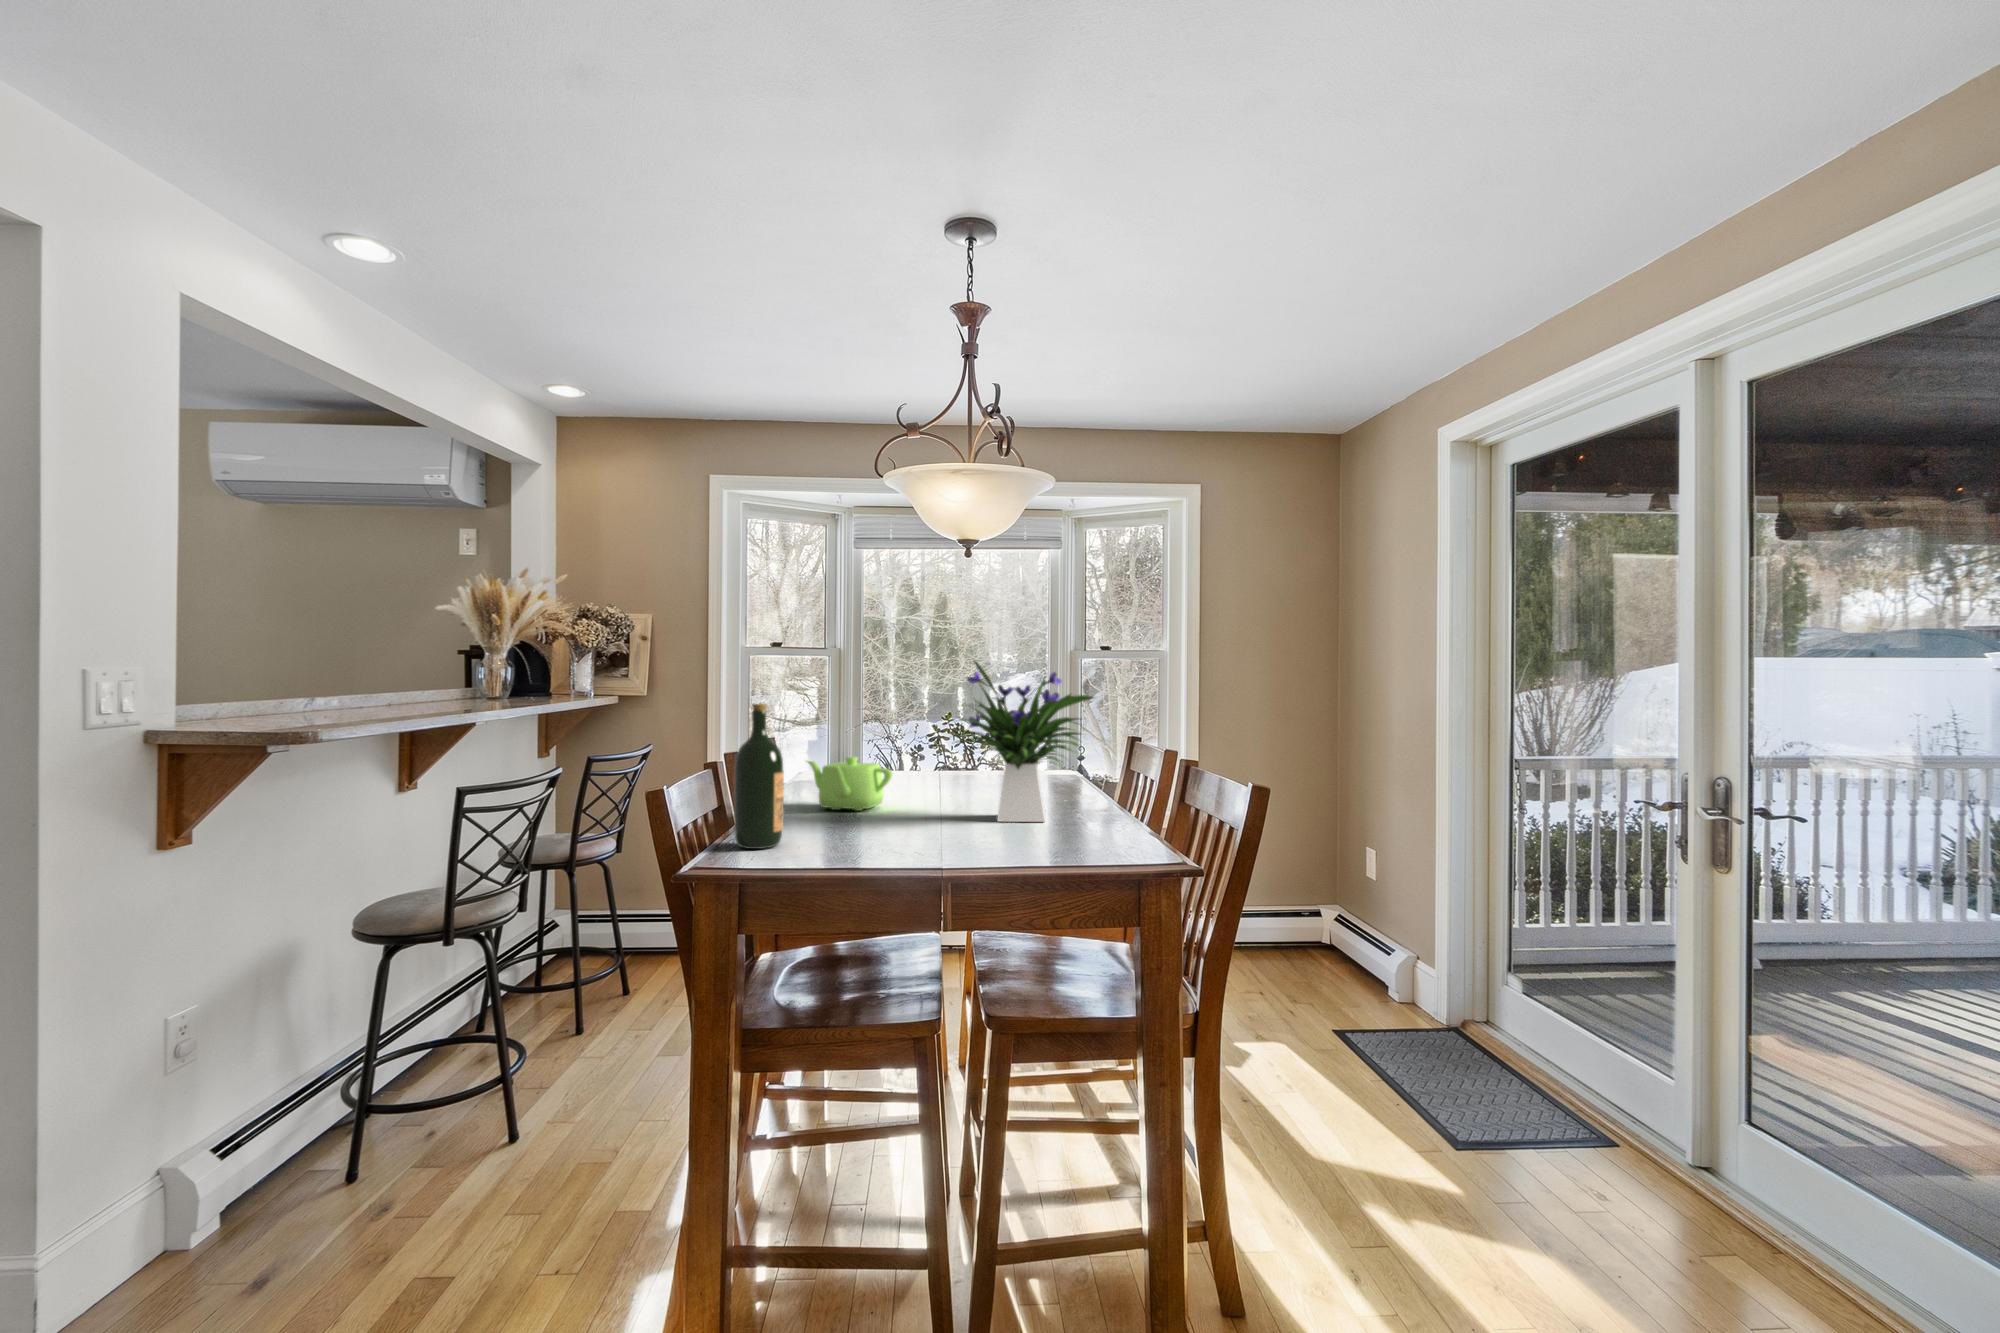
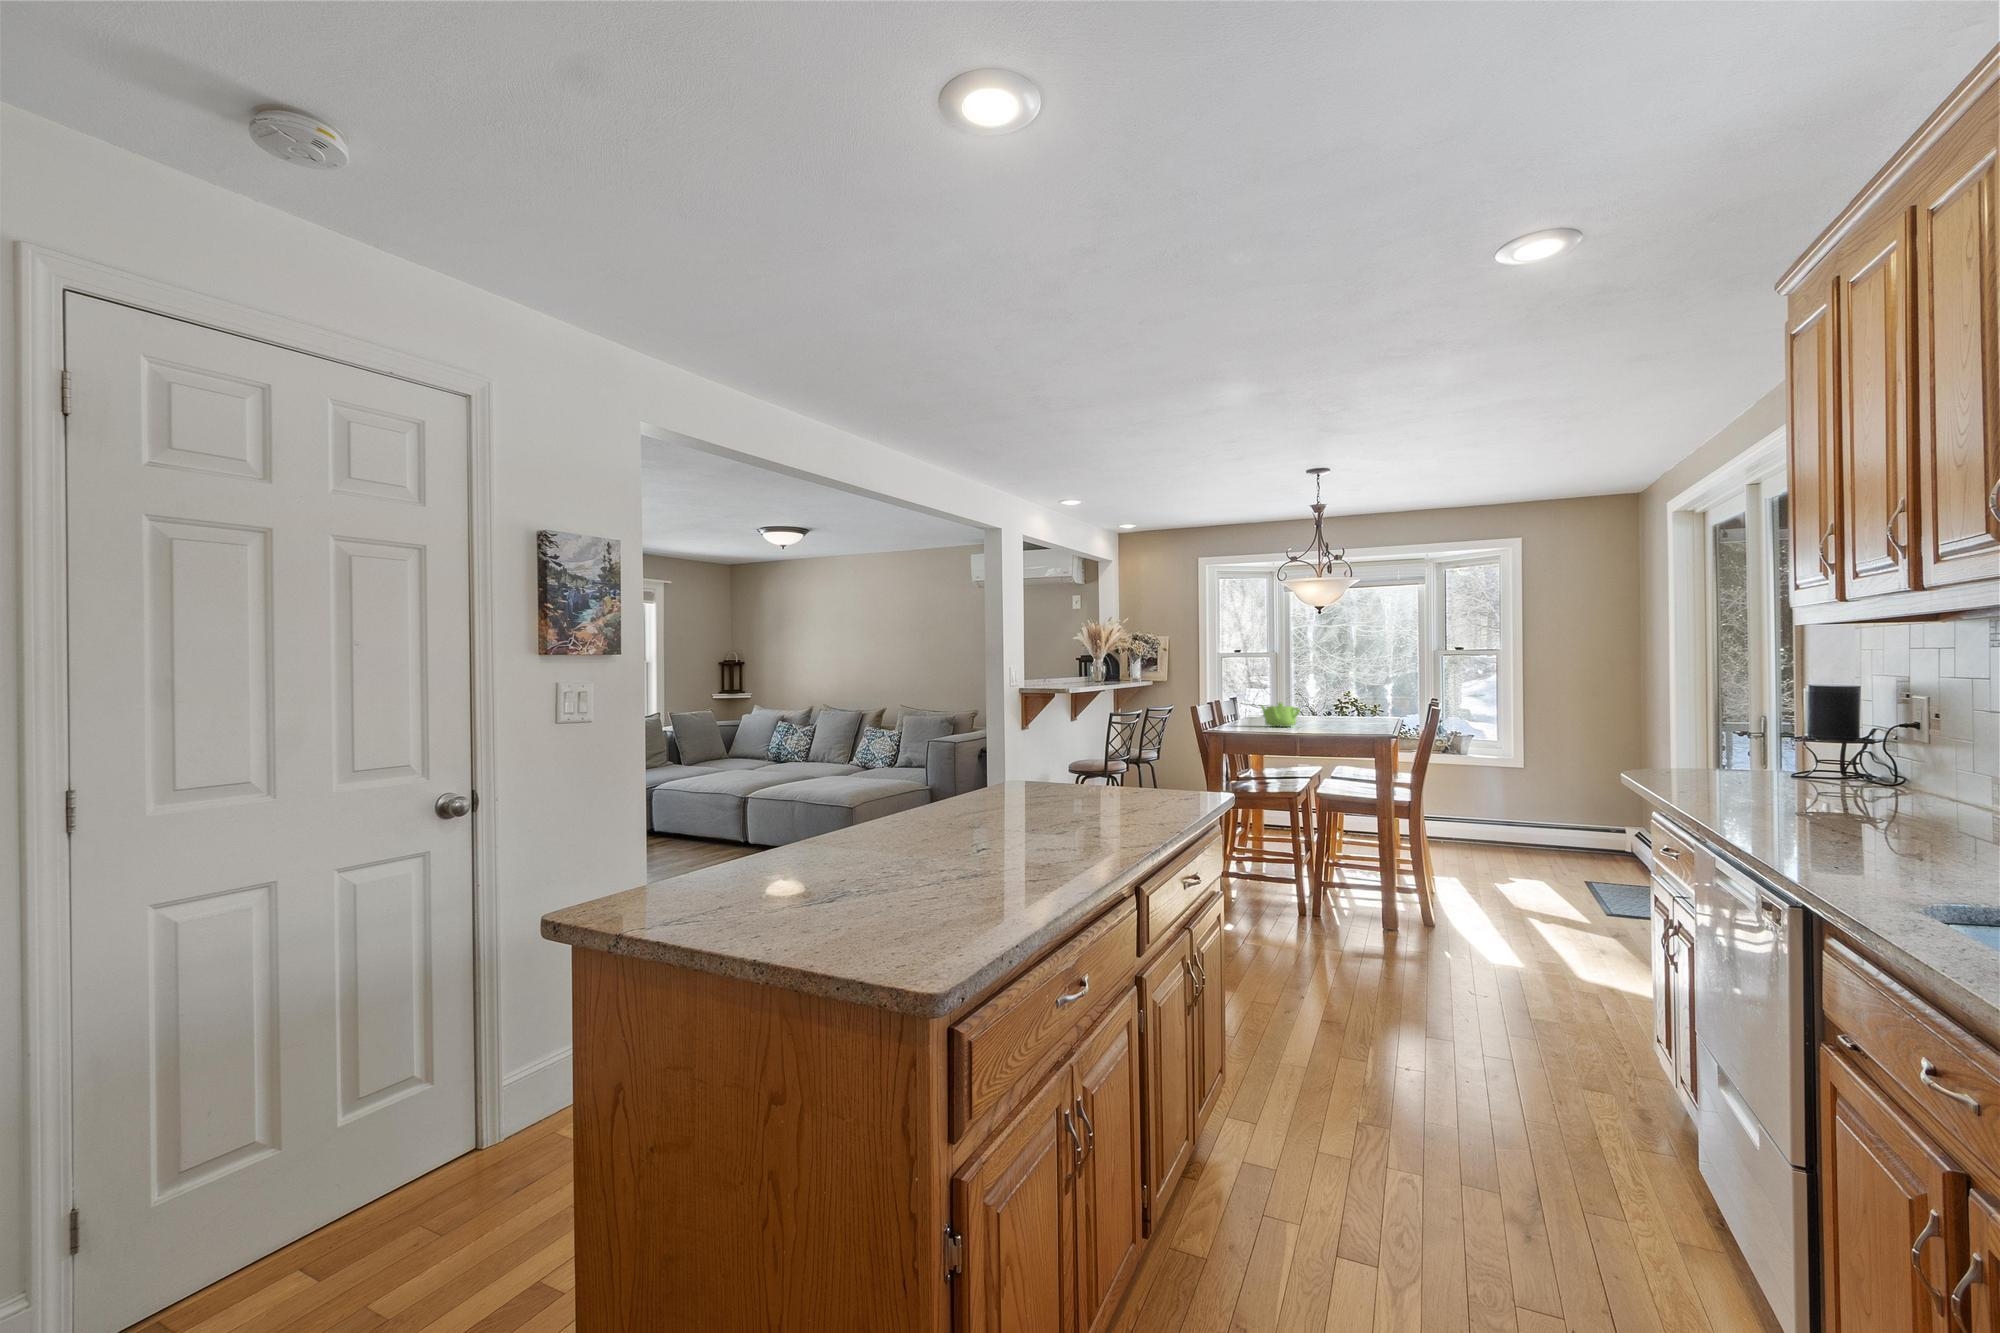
flower arrangement: present [957,660,1094,822] -> none [1326,655,1401,730]
wine bottle: present [734,704,784,849] -> none [1230,674,1250,732]

